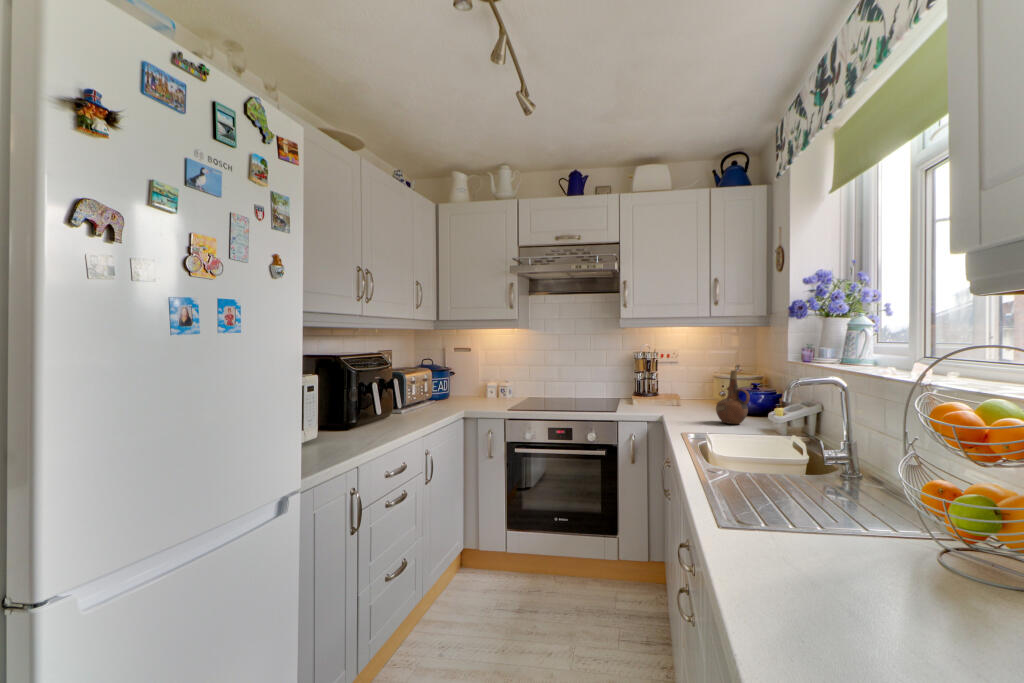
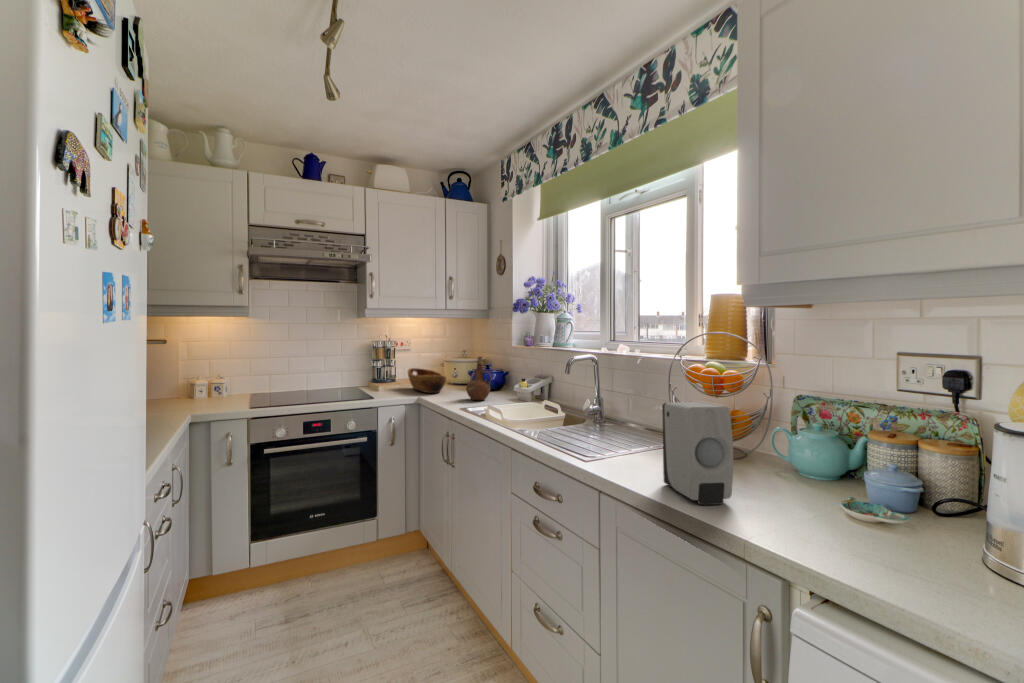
wooden bowl: none [666,383,705,412] -> present [408,368,446,393]
soap dispenser: none [838,430,929,603] -> present [662,402,733,505]

